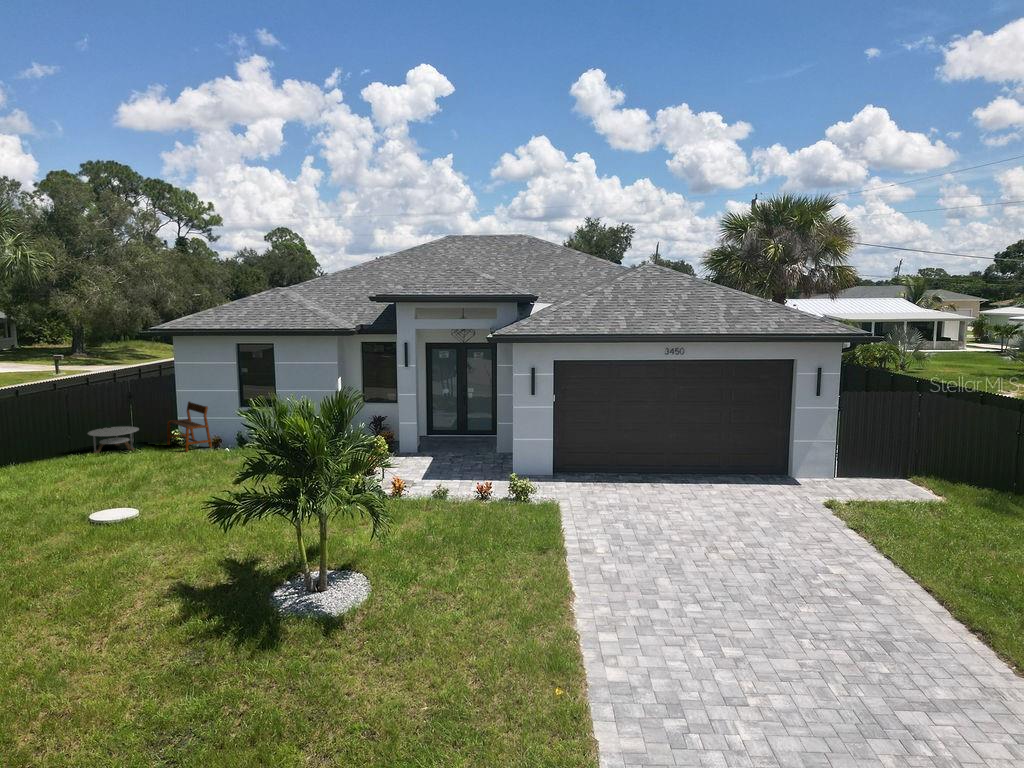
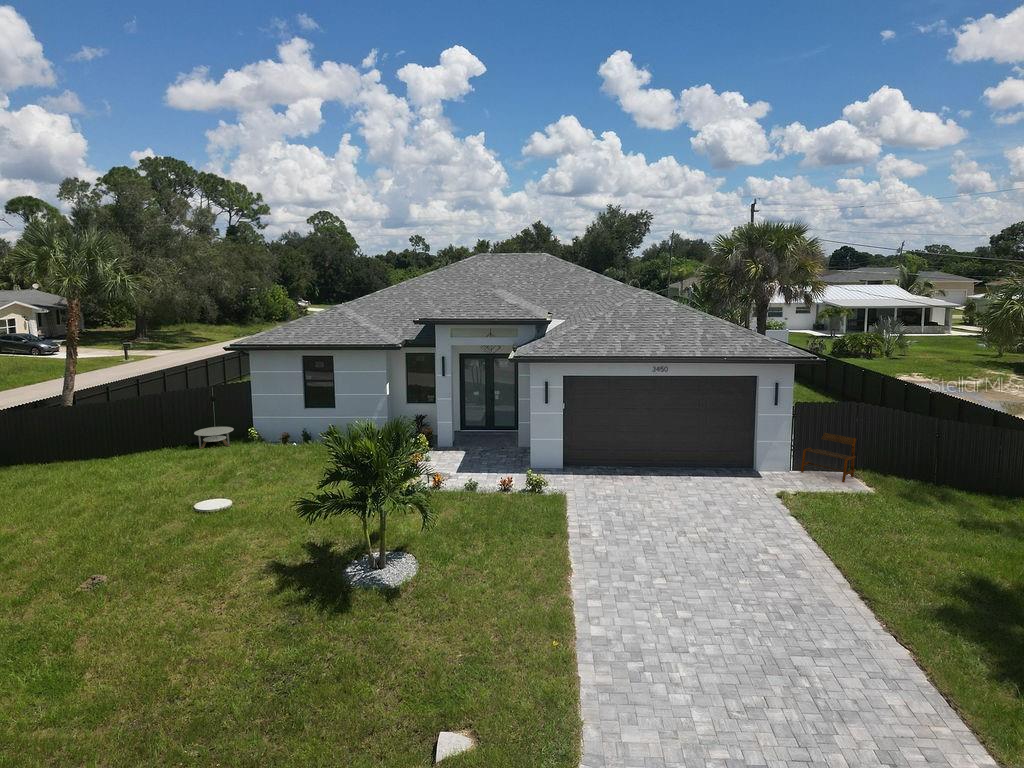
bench: present [167,401,212,452] -> present [801,432,856,482]

